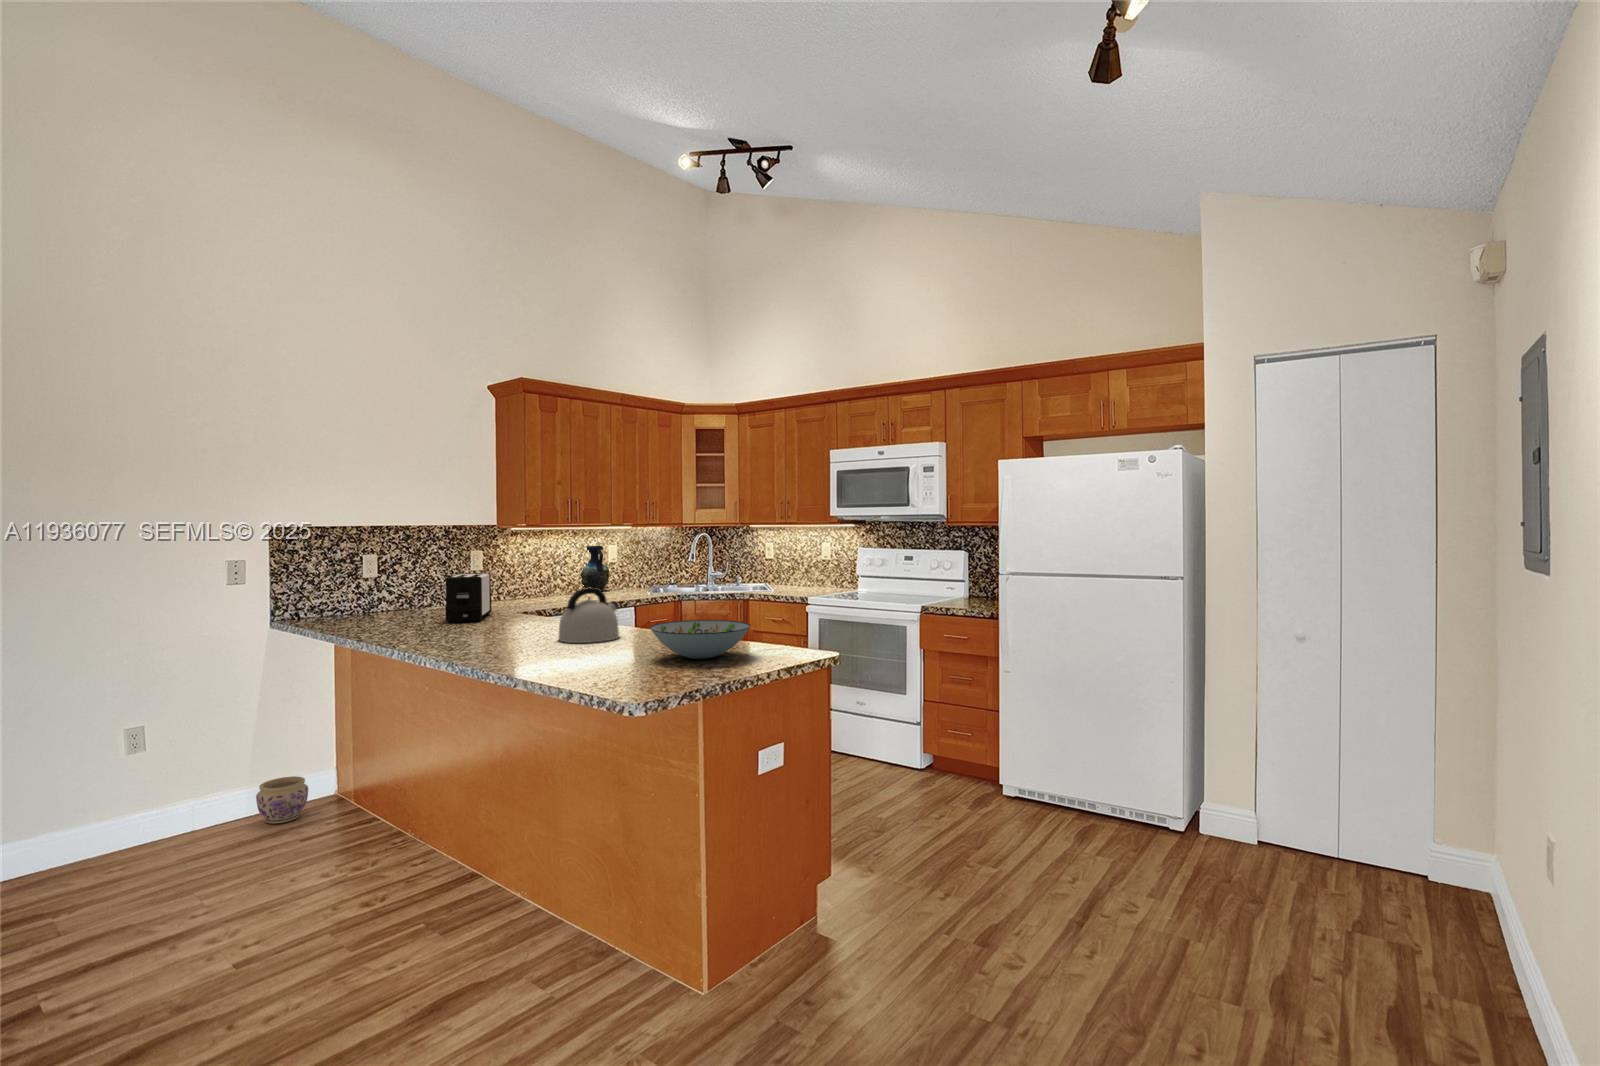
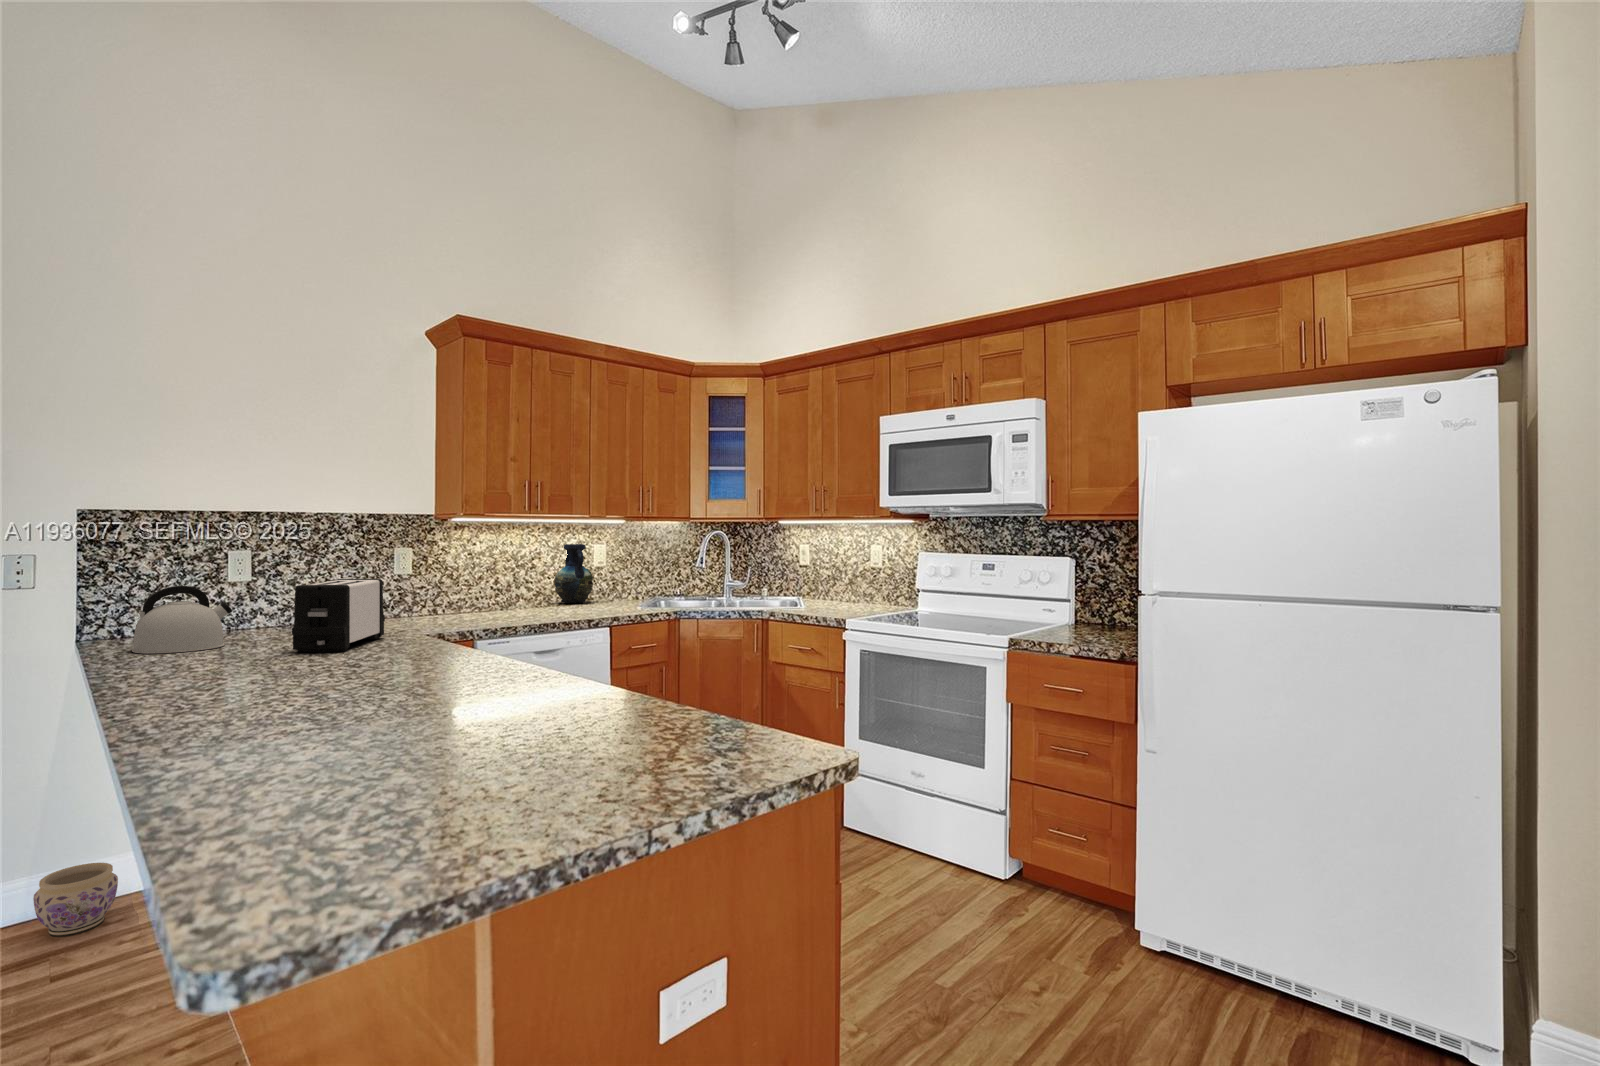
kettle: present [558,587,619,643] -> present [132,586,232,654]
decorative bowl: present [650,620,750,659] -> none [476,678,679,764]

